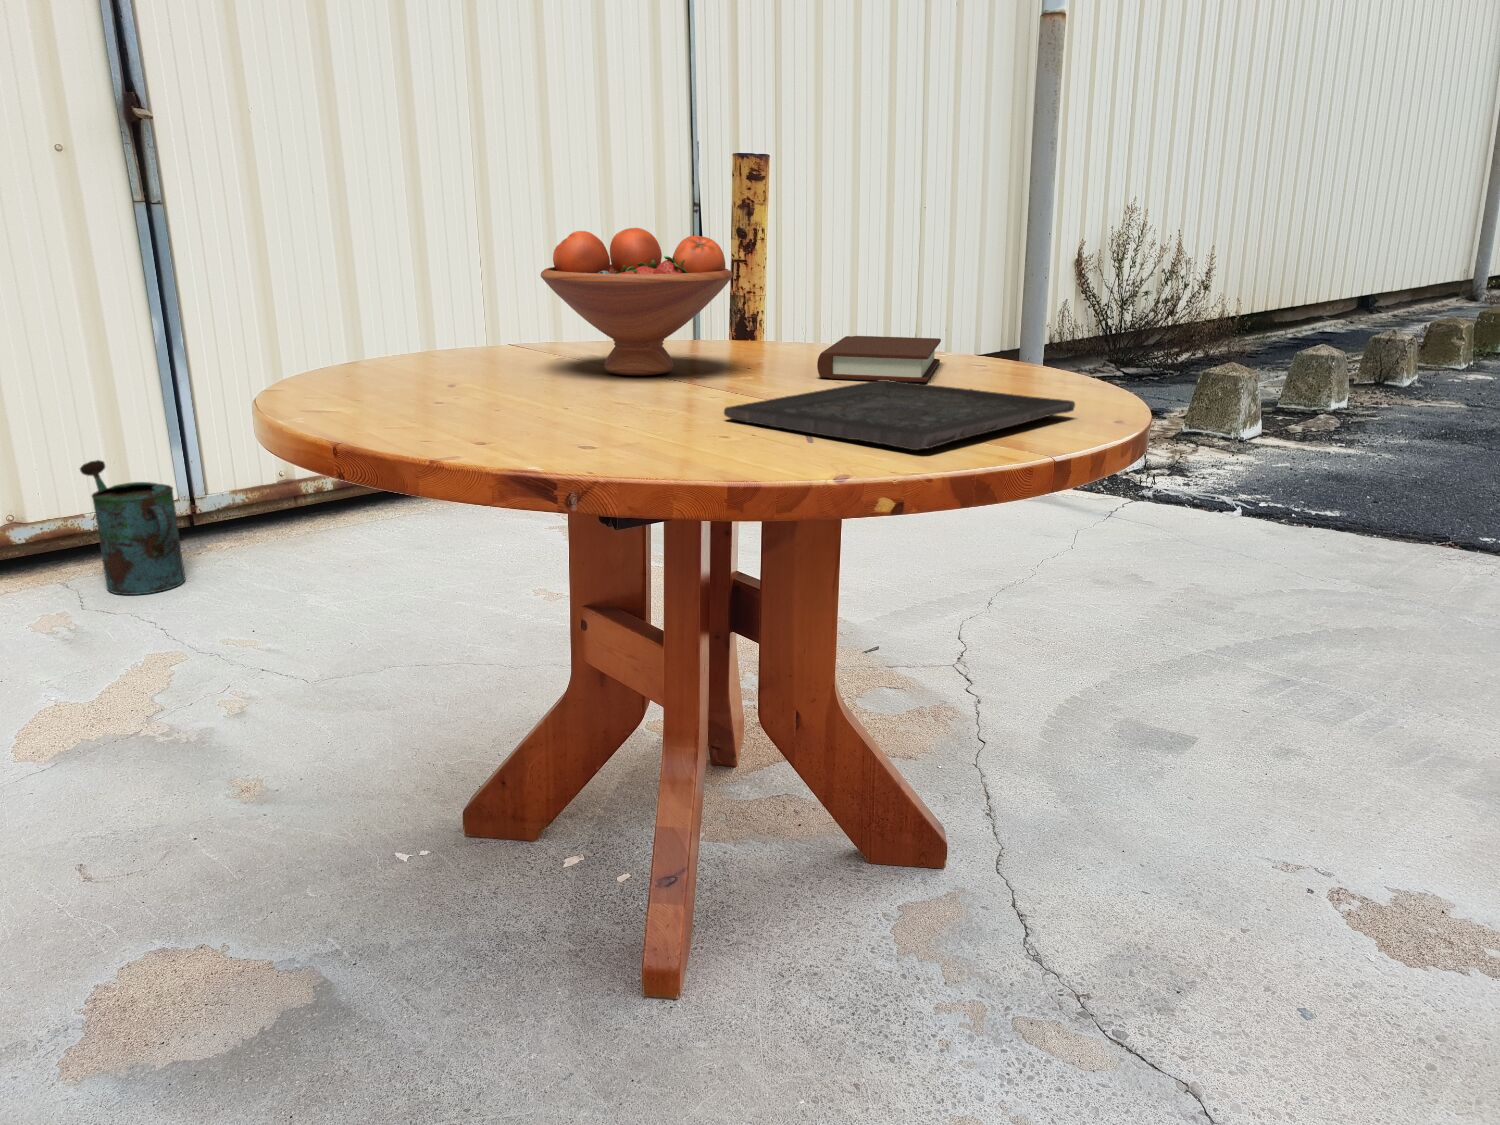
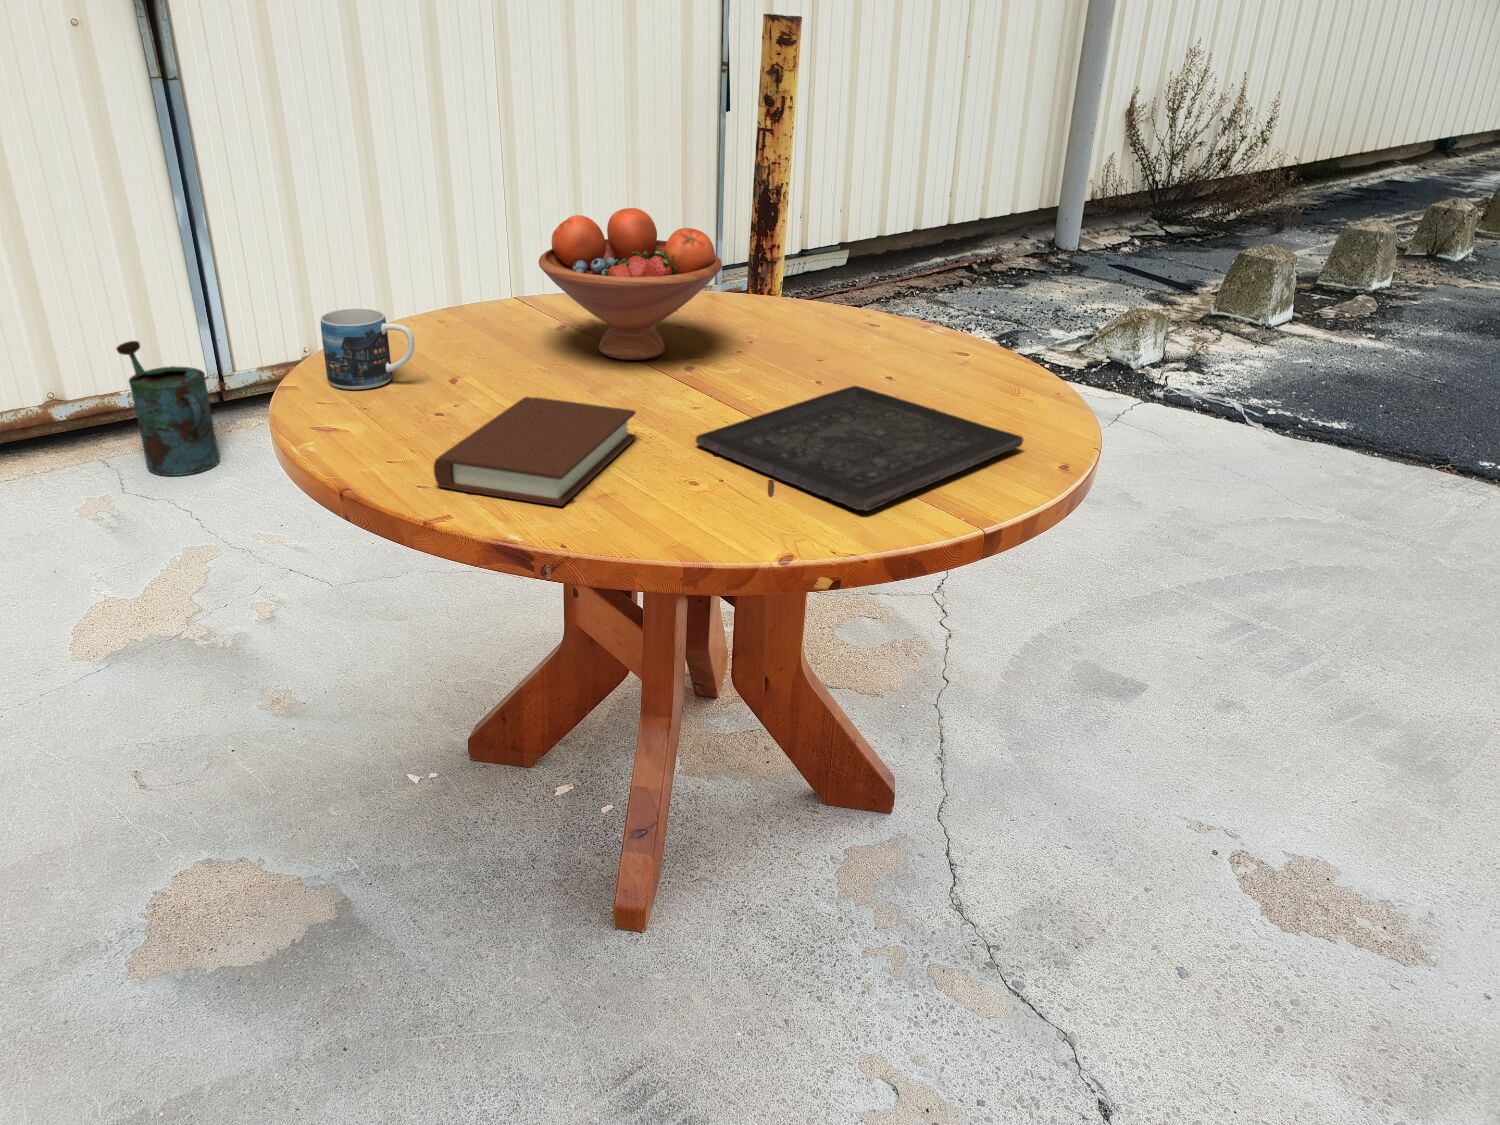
mug: none [310,316,411,394] -> present [321,309,414,389]
book: present [817,336,941,382] -> present [434,397,636,506]

